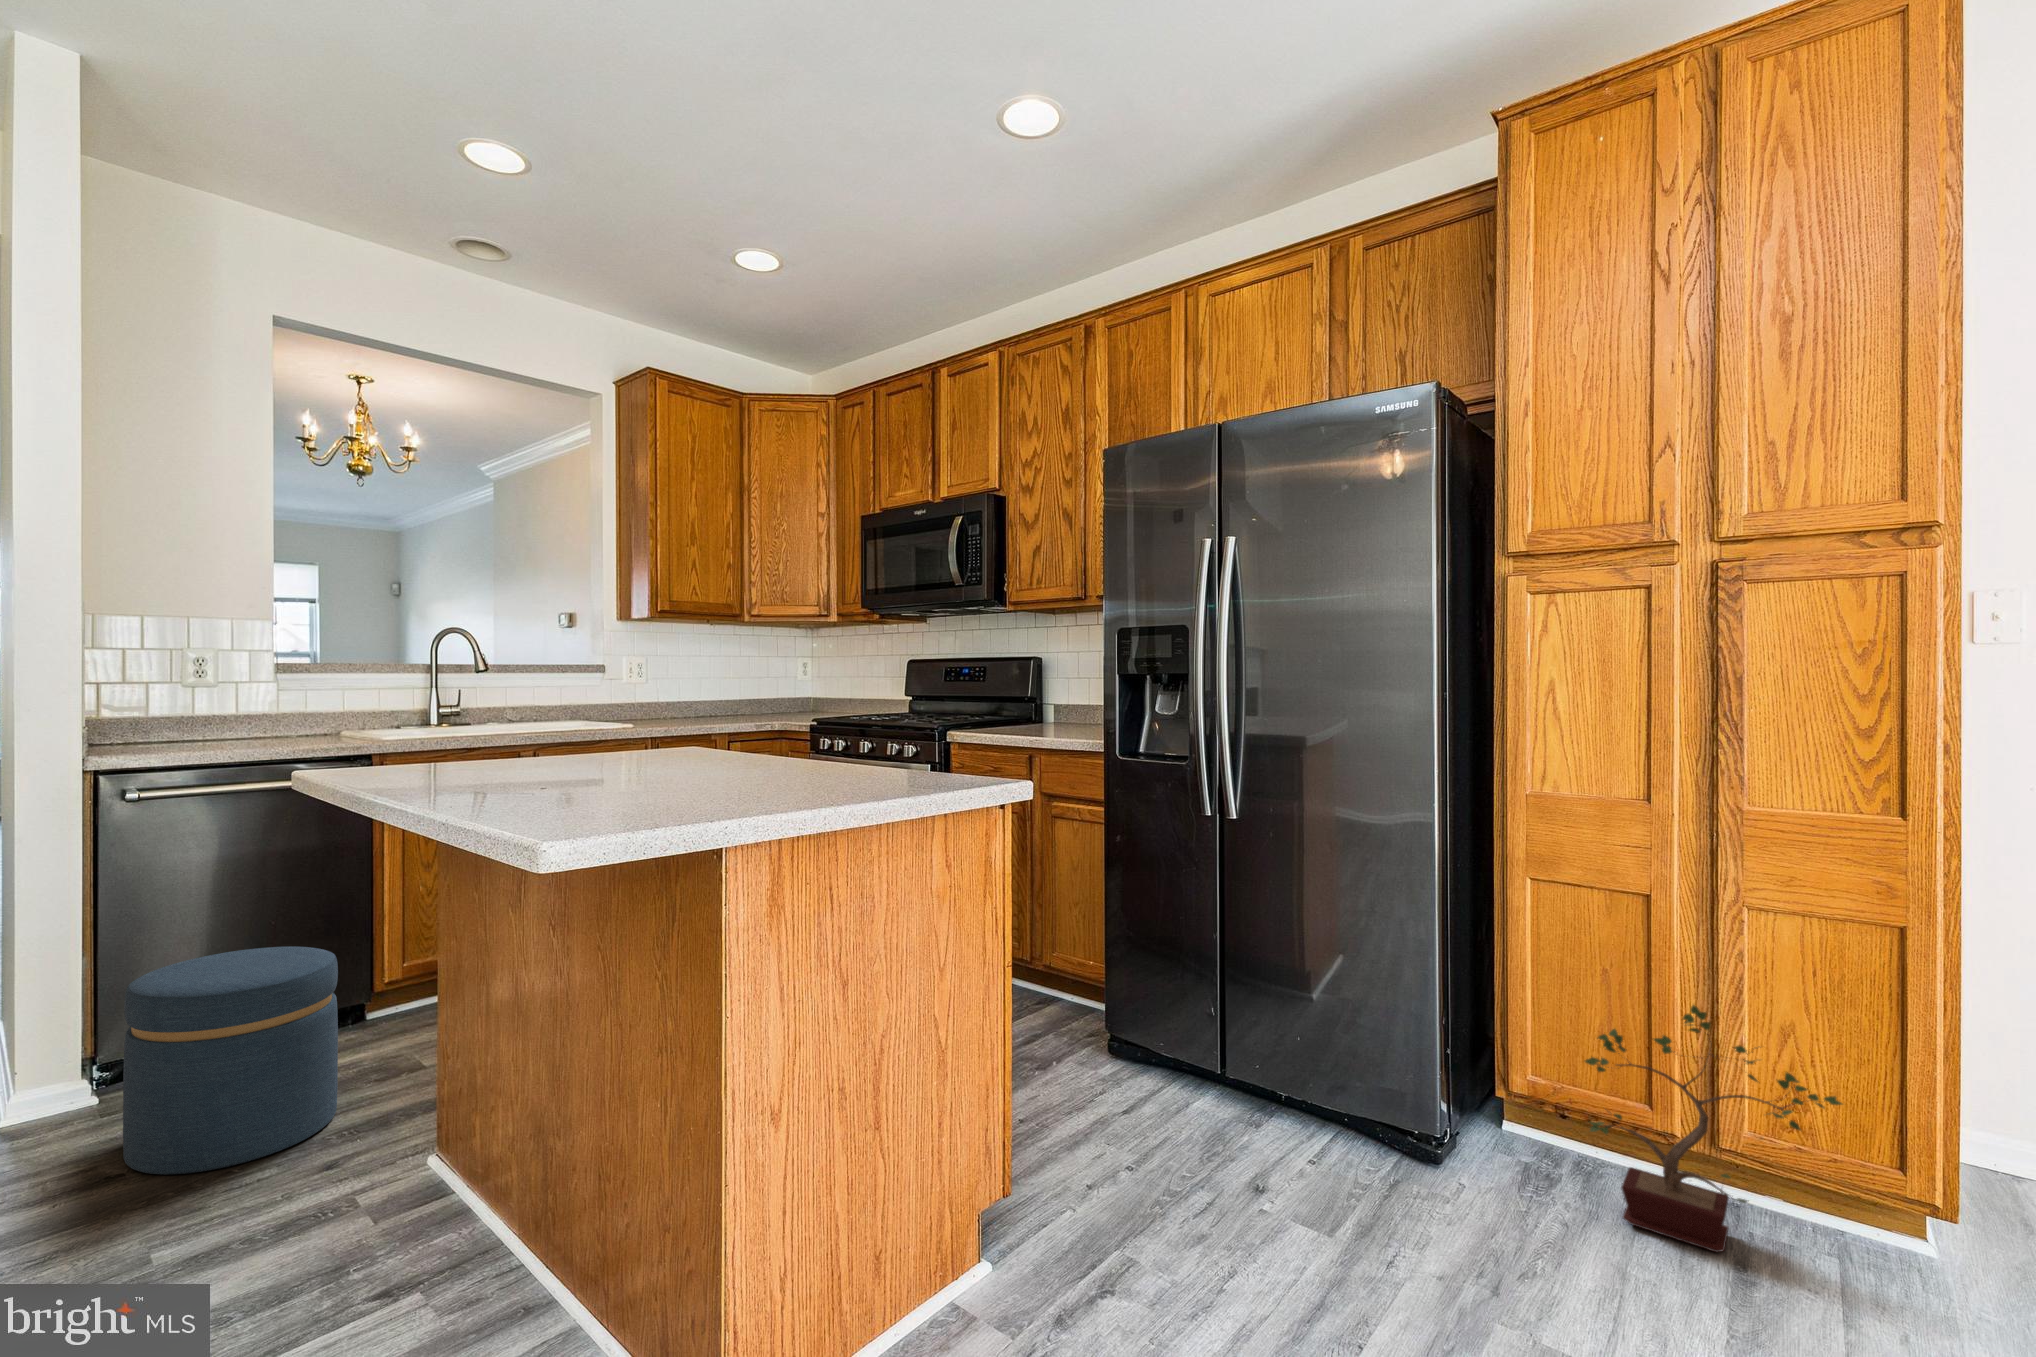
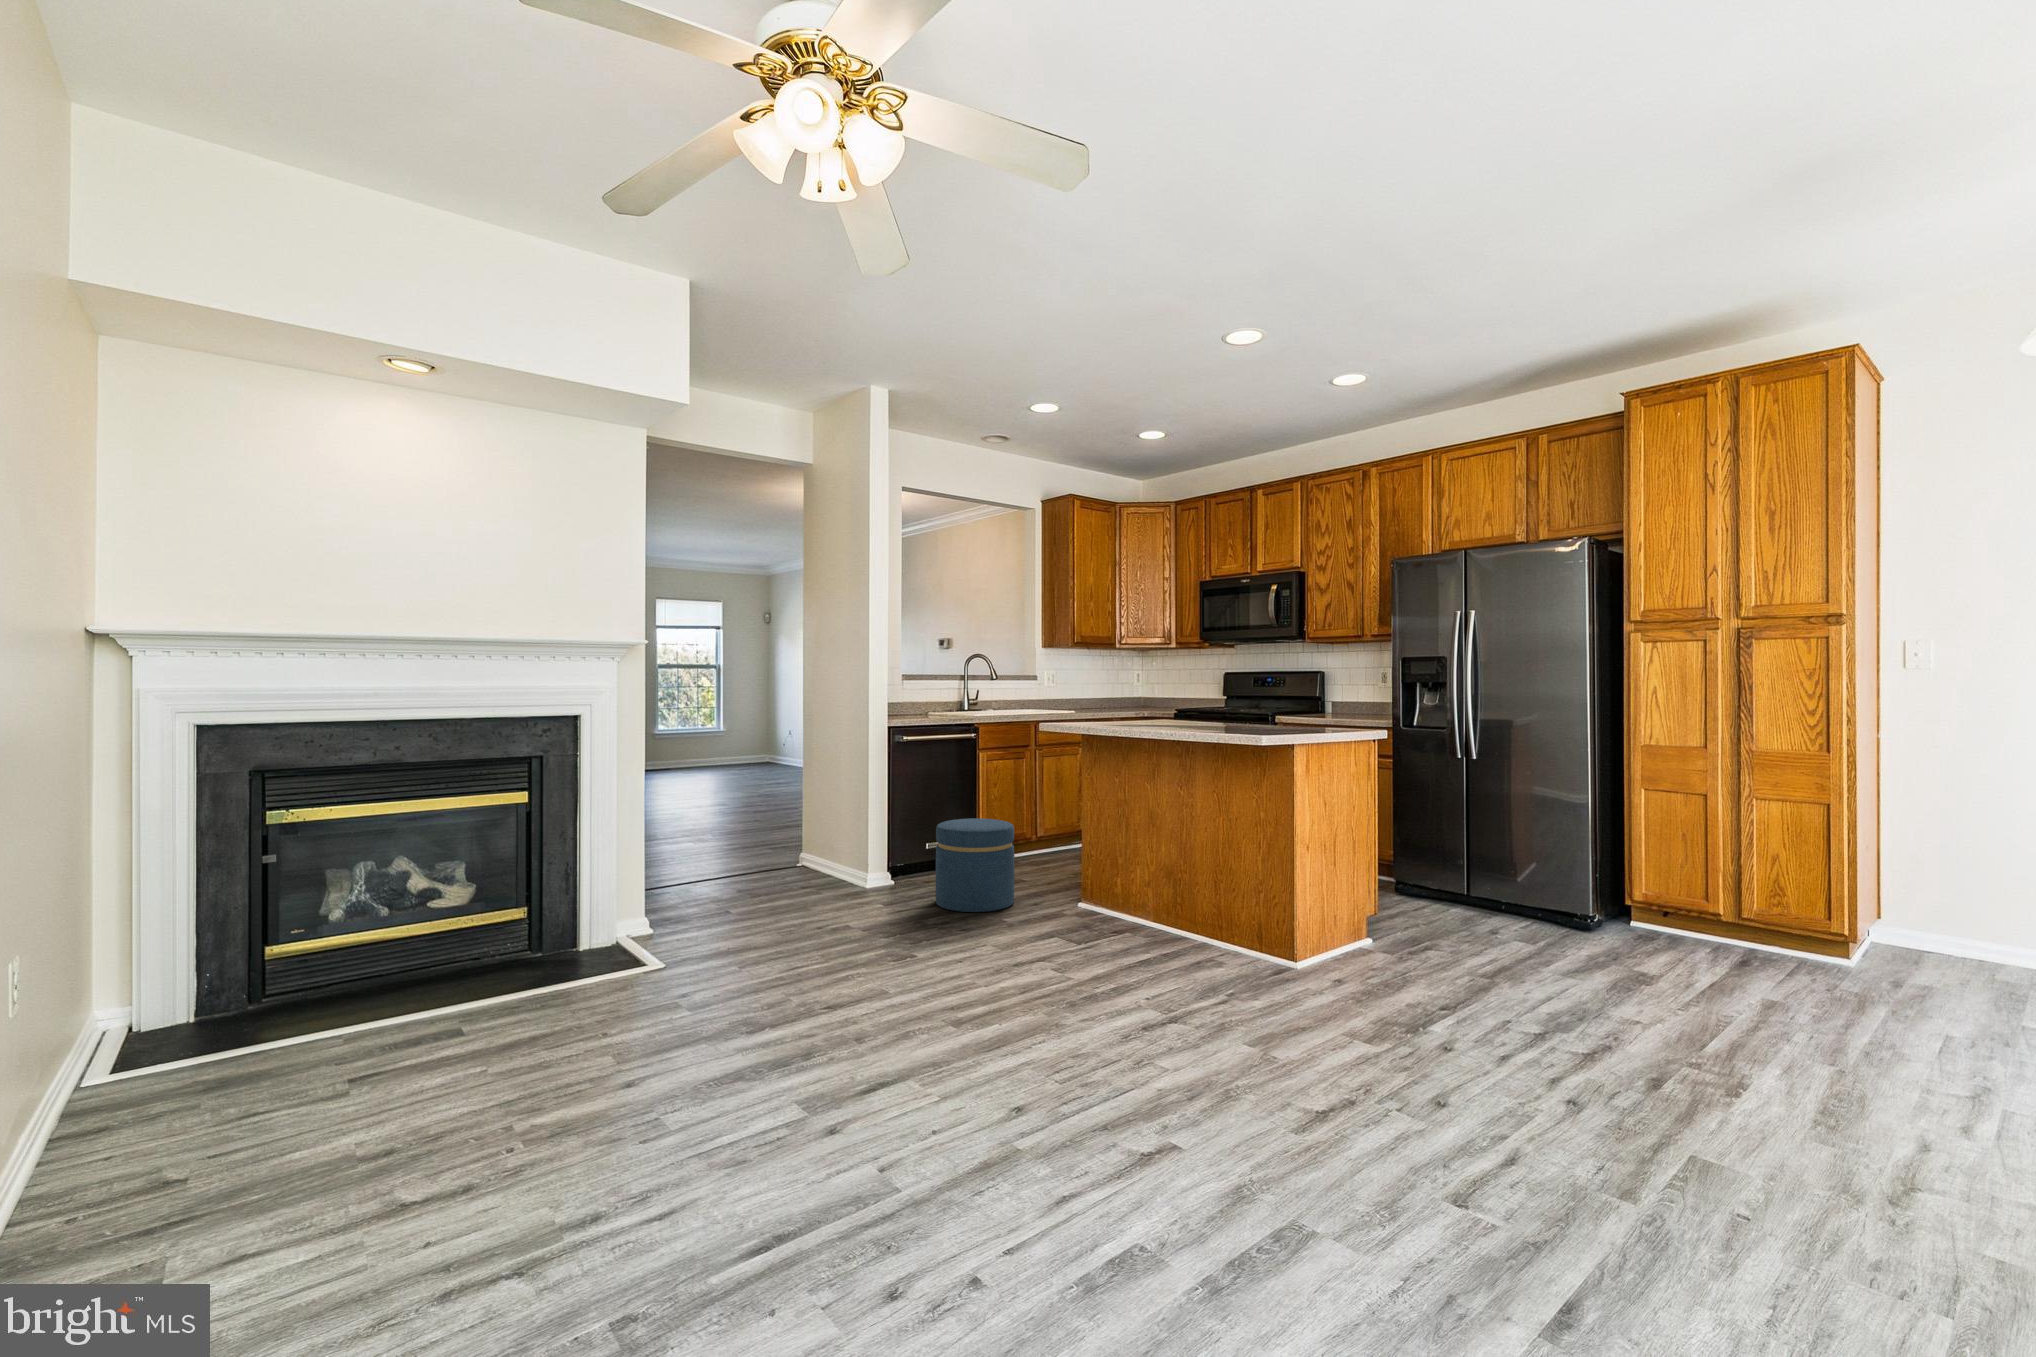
potted plant: present [1585,1005,1842,1253] -> none [1669,845,1794,960]

